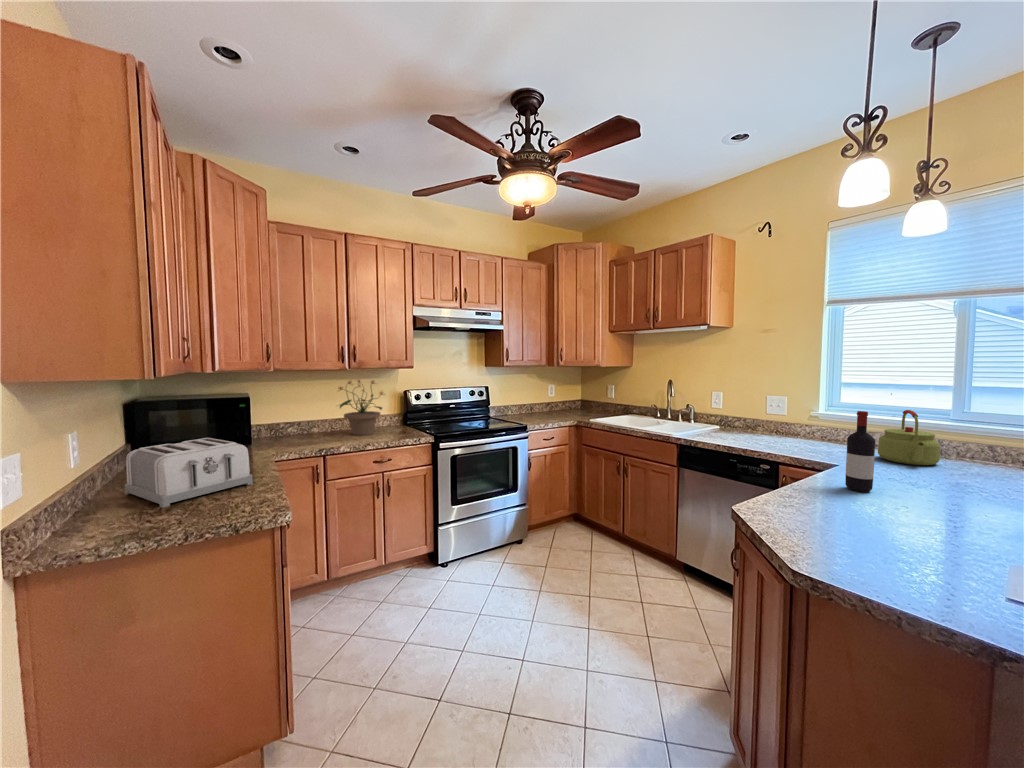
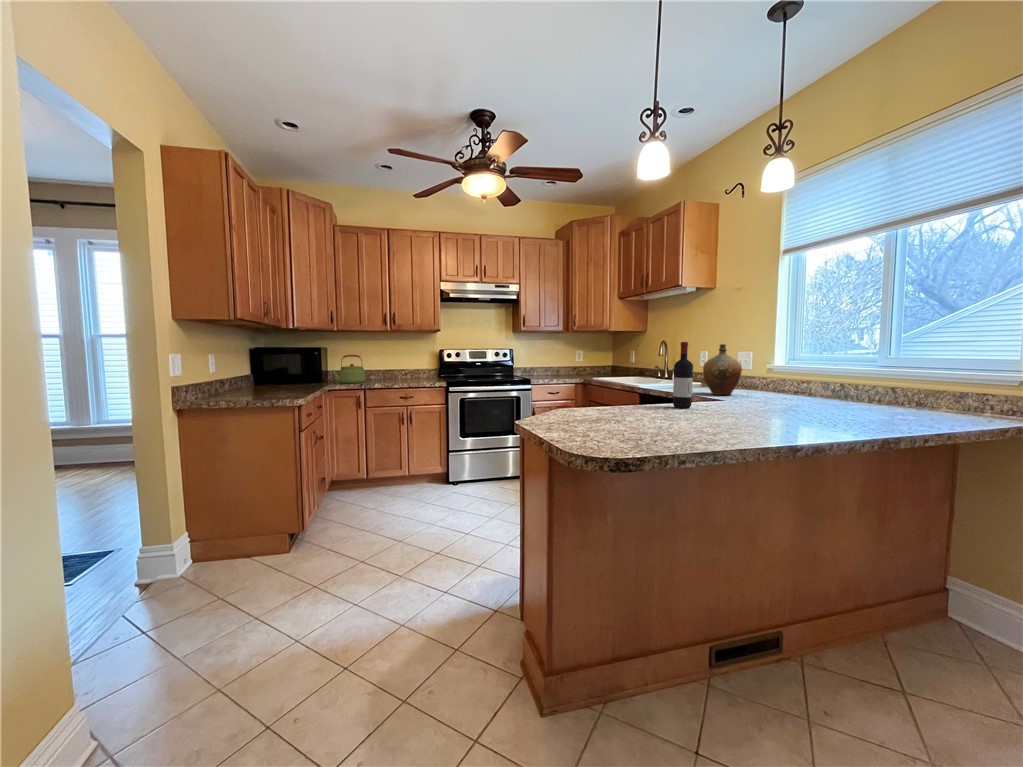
potted plant: present [338,380,383,435] -> none [384,339,418,381]
ceramic jug: none [777,397,826,452] -> present [703,344,742,395]
kettle: present [878,410,940,465] -> present [333,355,365,383]
toaster: present [125,438,253,508] -> none [238,365,300,395]

